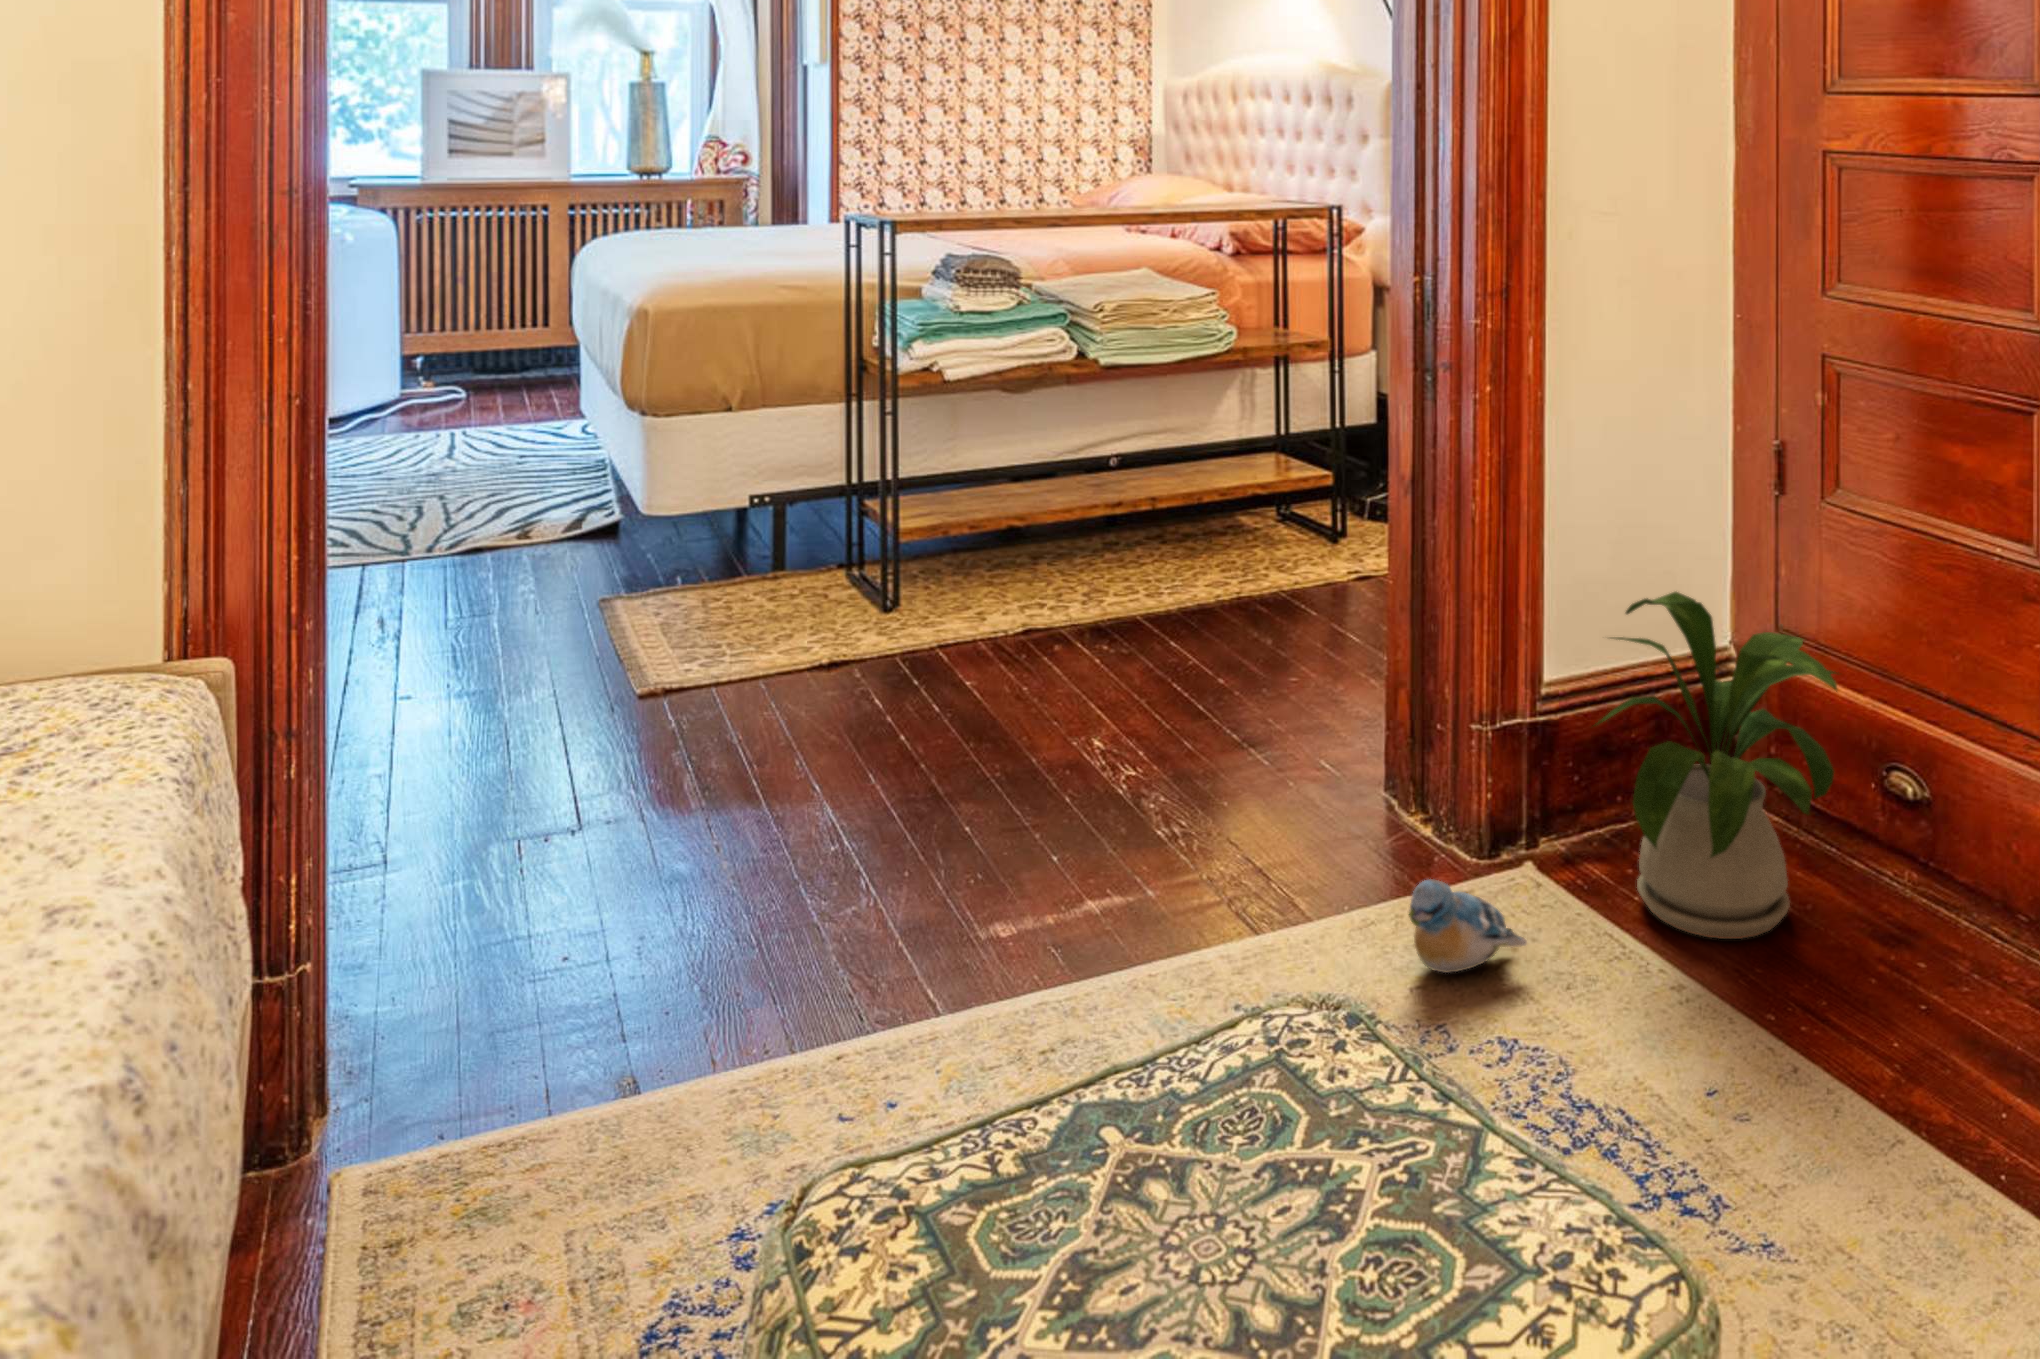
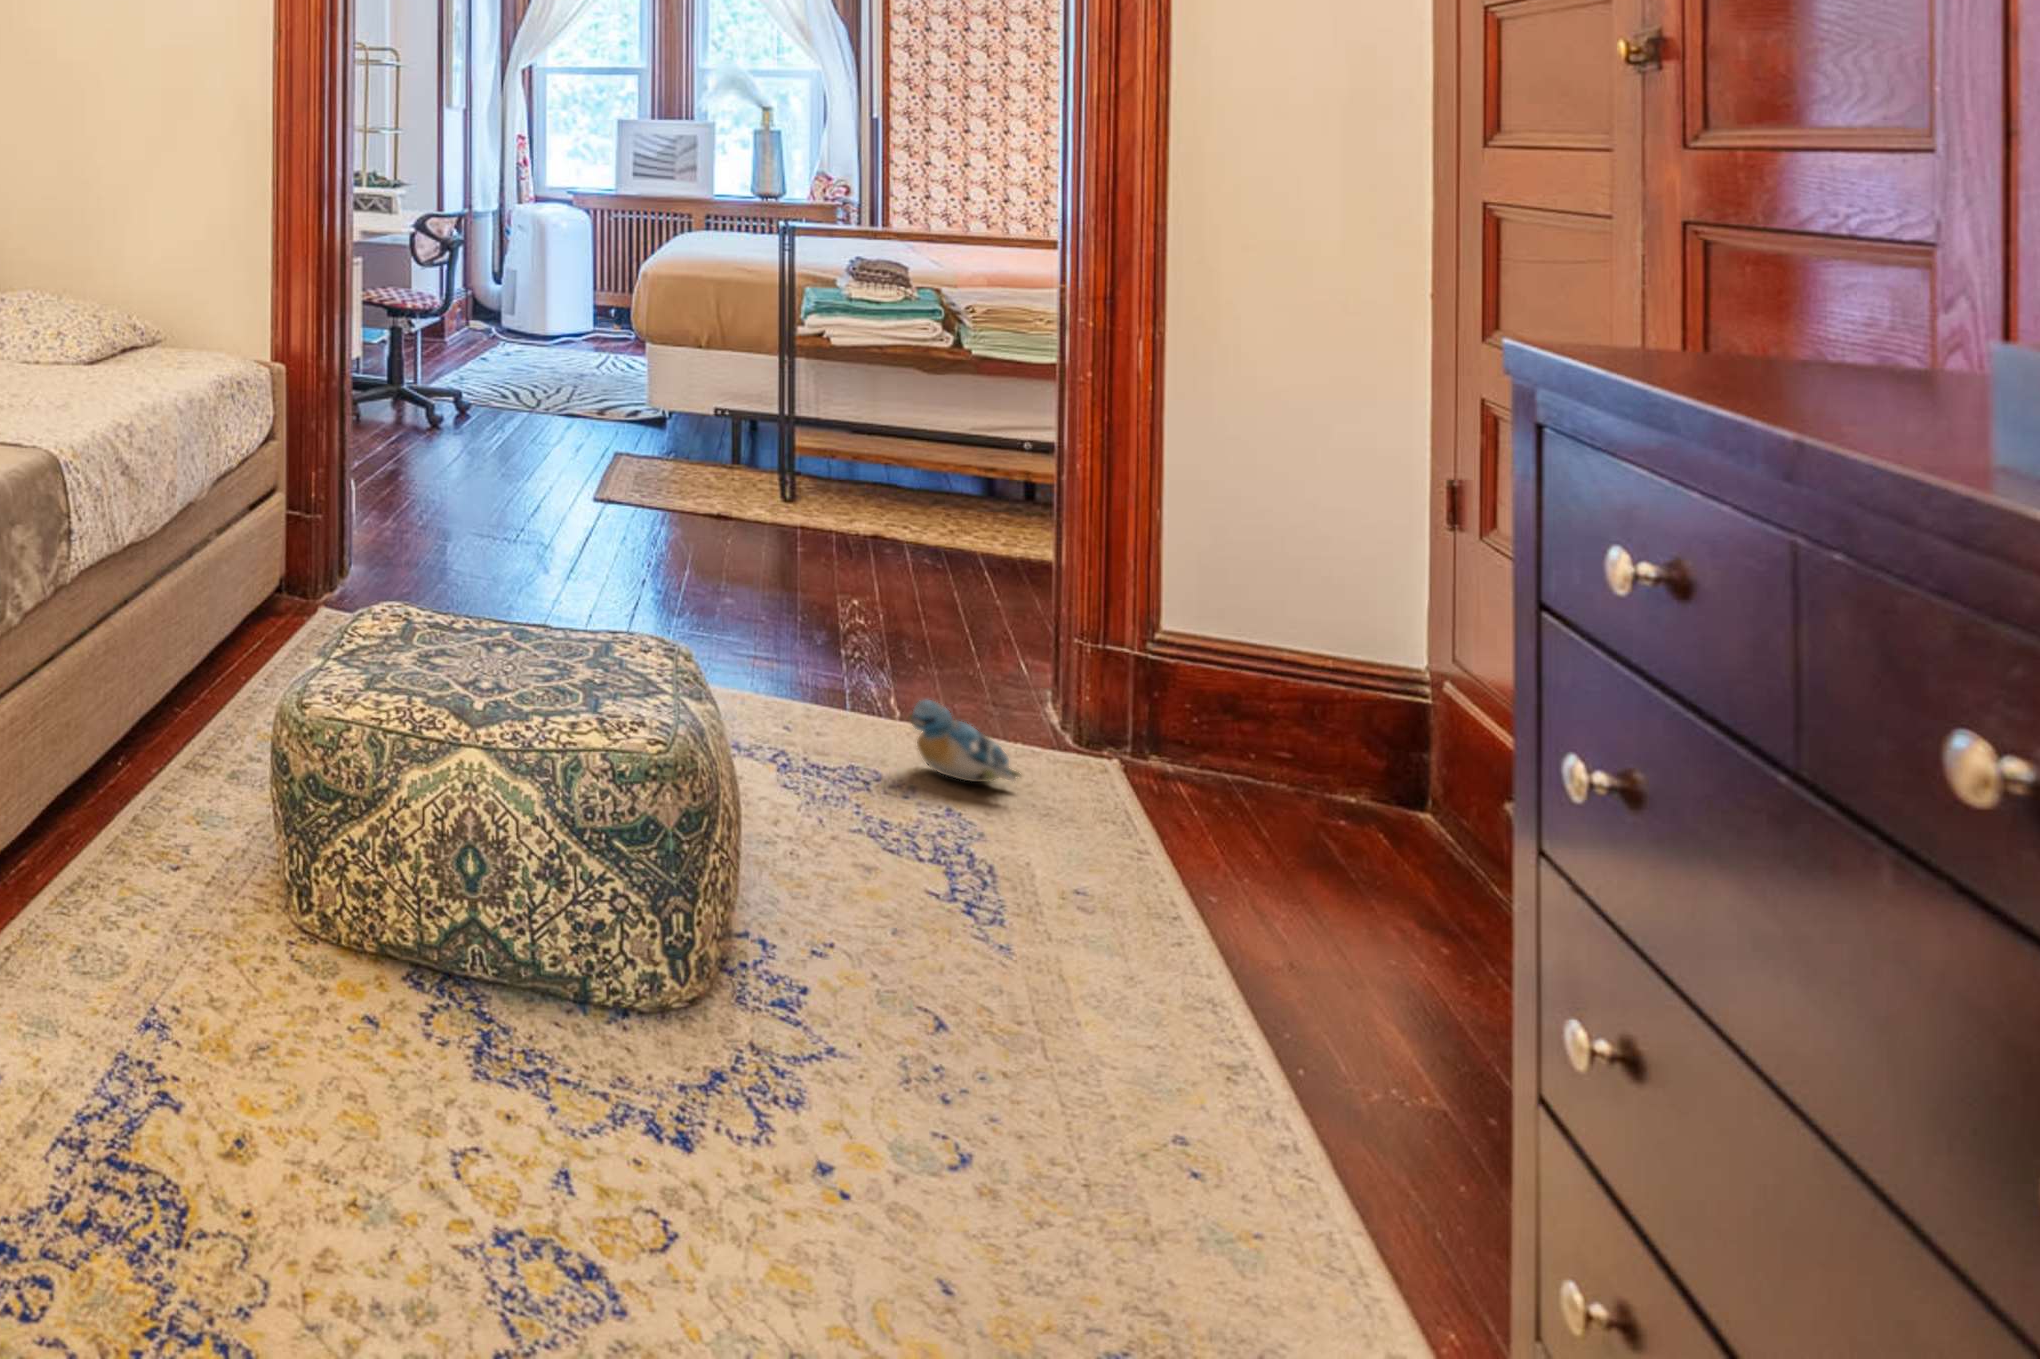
house plant: present [1591,592,1839,939] -> none [1135,545,1461,883]

